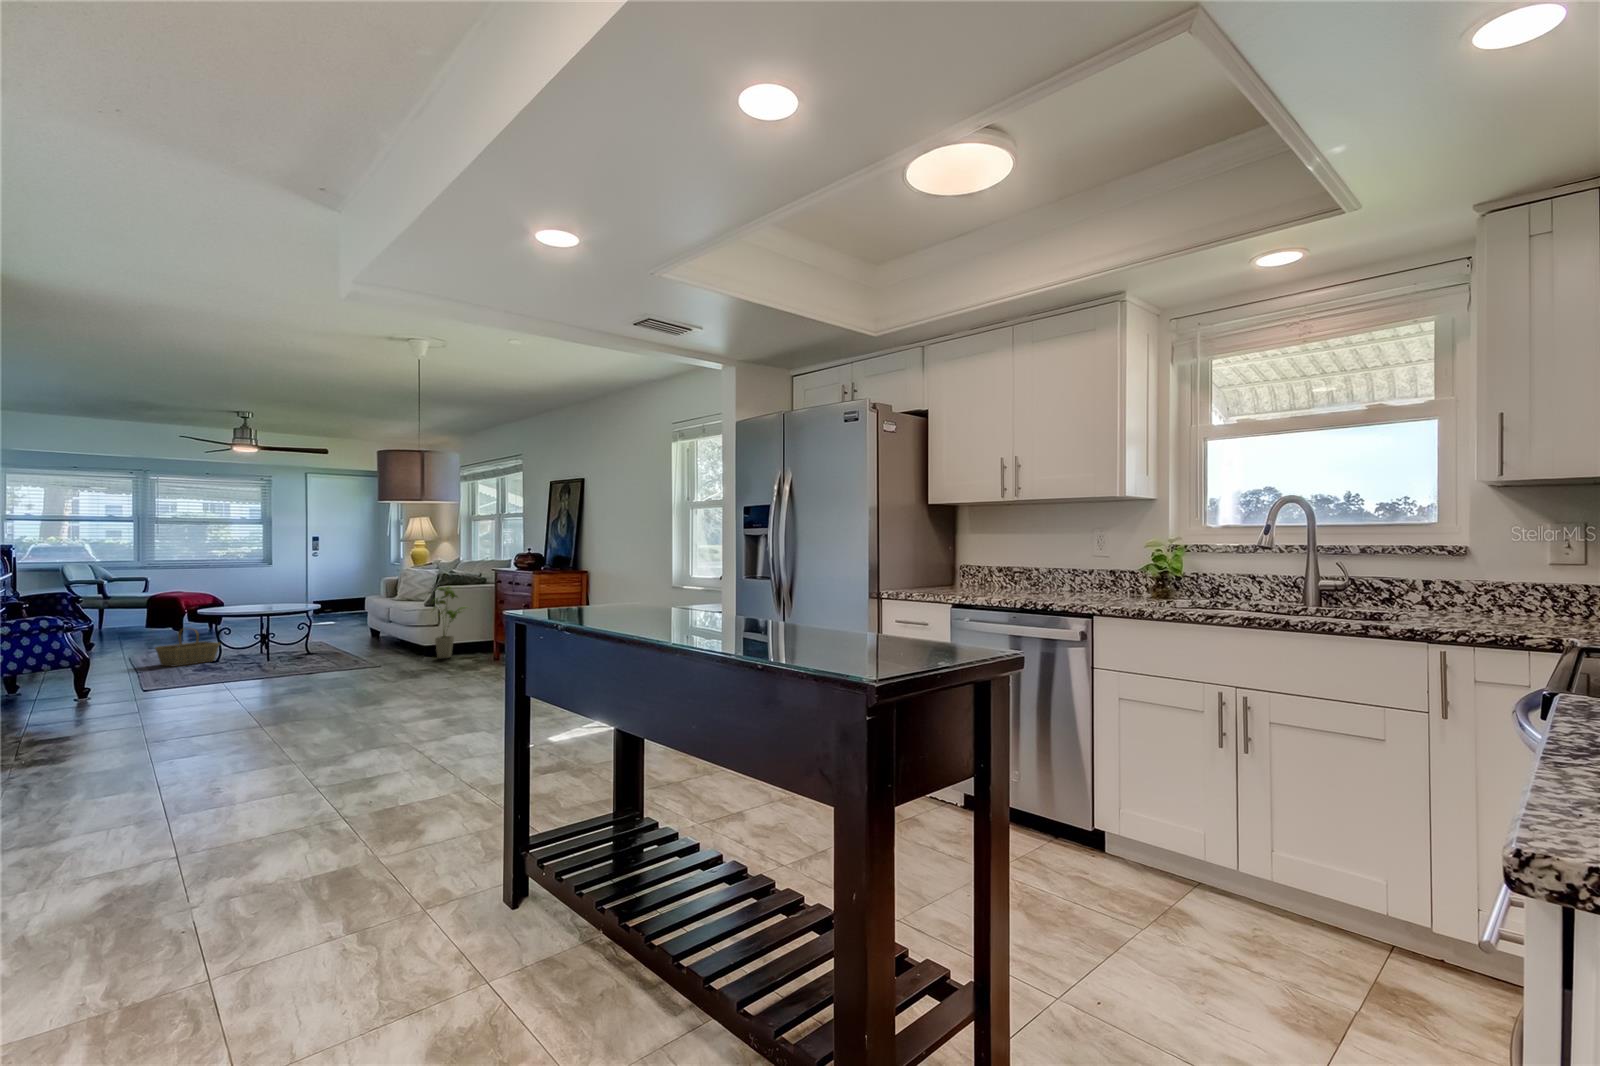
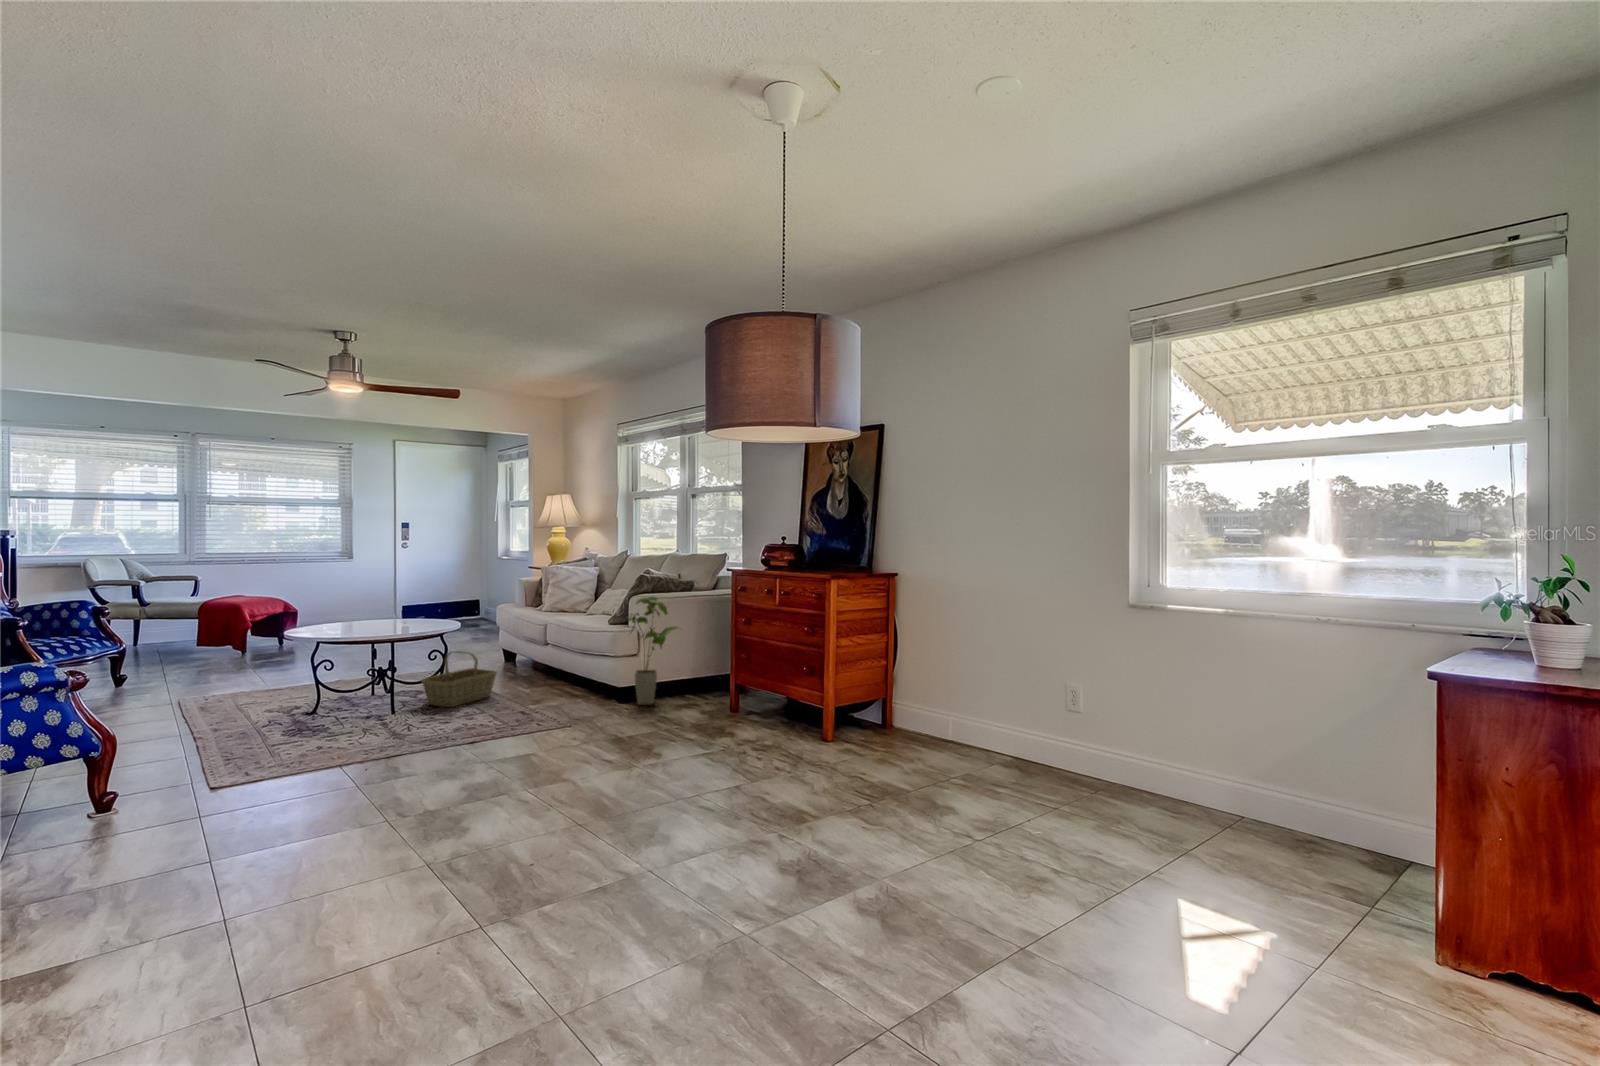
basket: present [155,628,220,666] -> present [421,651,497,707]

